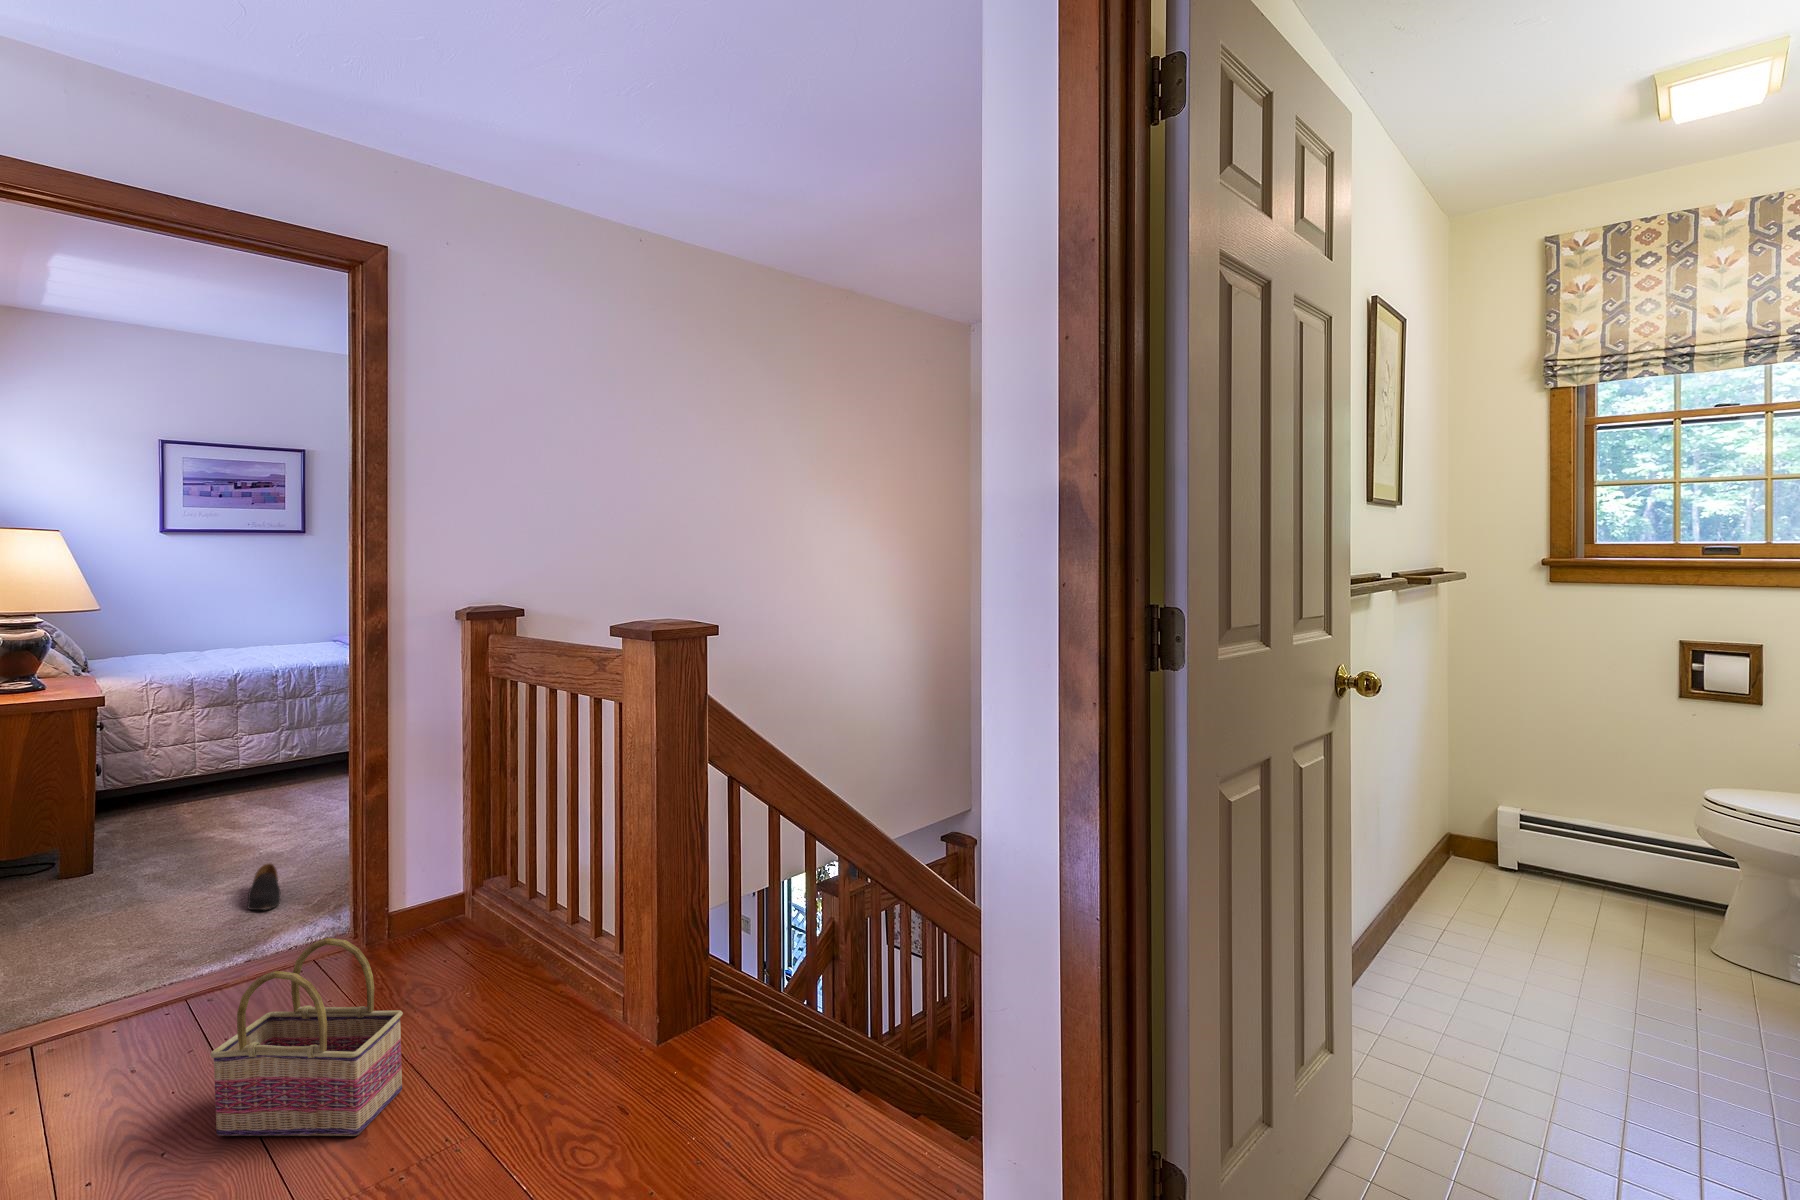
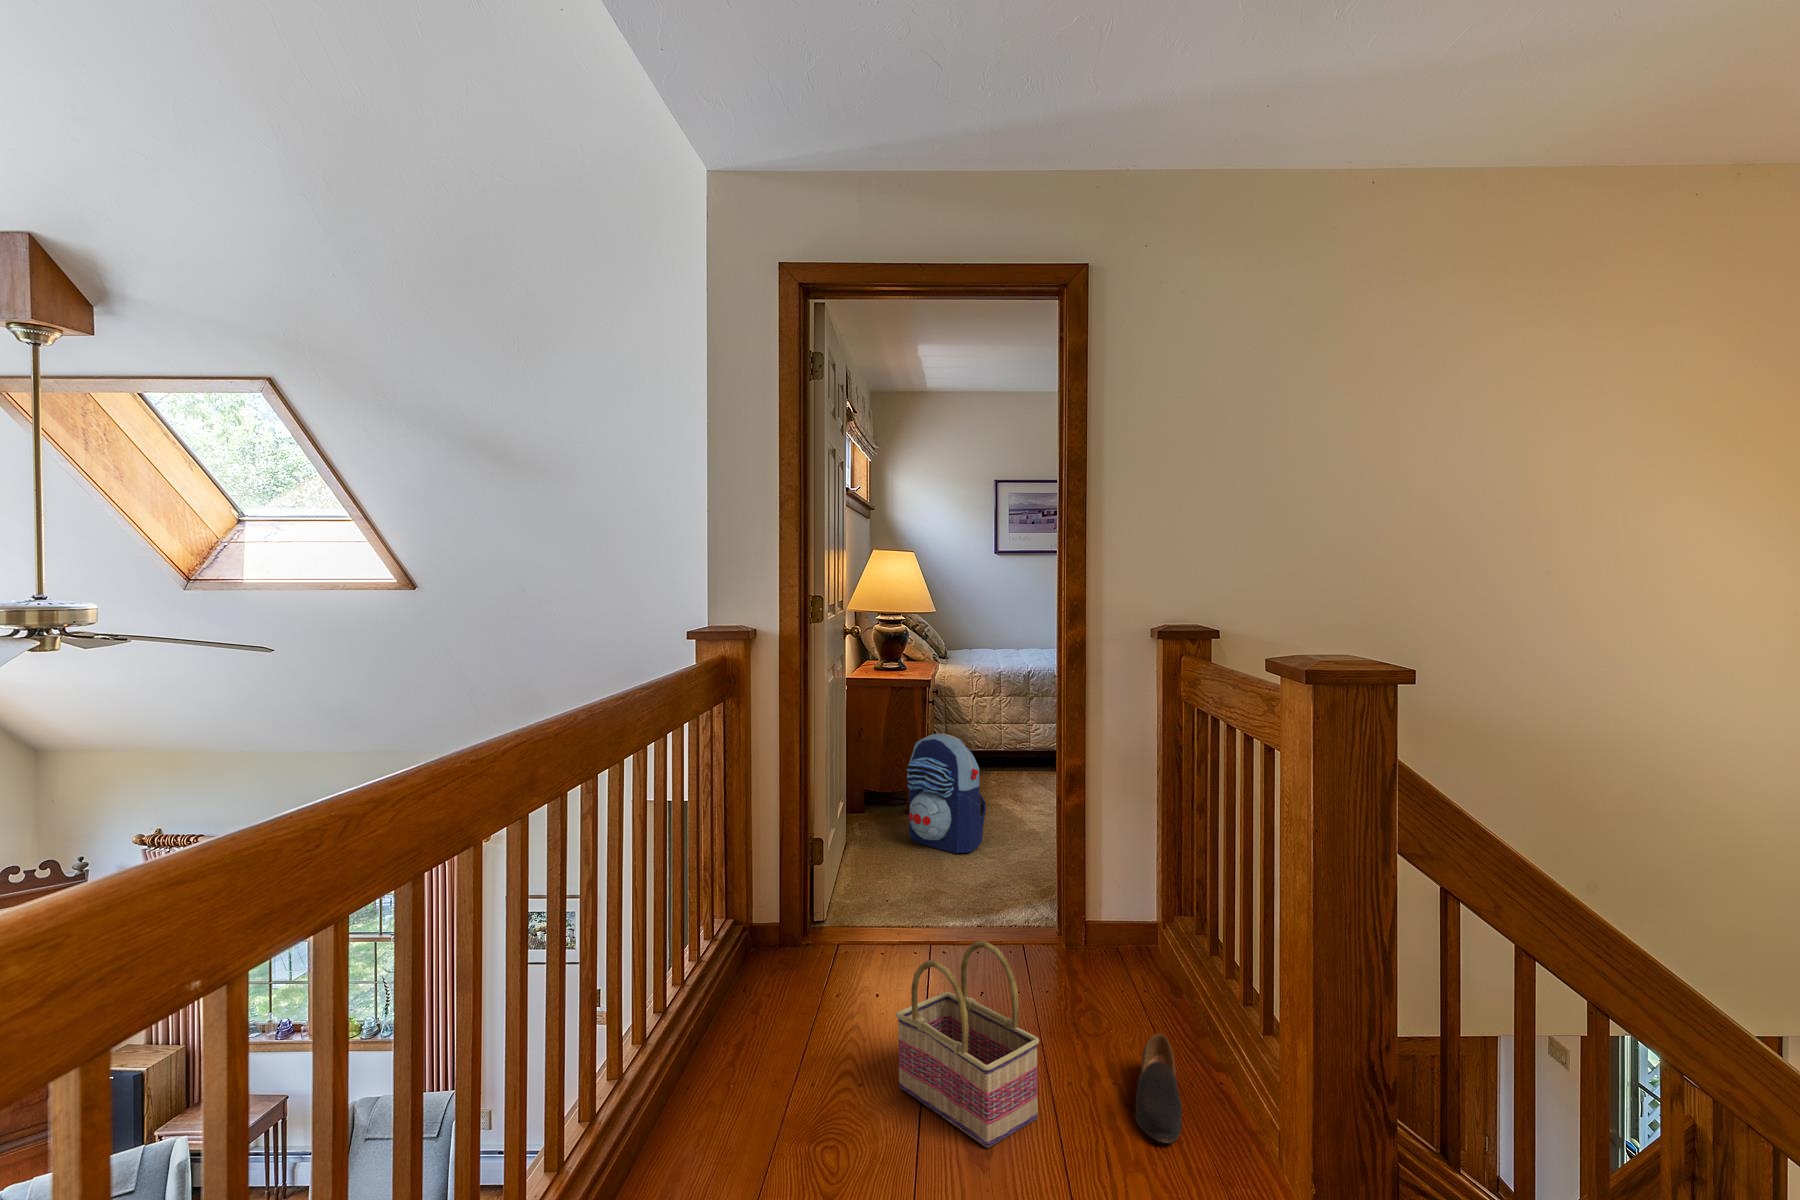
backpack: none [80,756,210,902] -> present [907,734,986,854]
shoe: present [248,863,280,910] -> present [1135,1034,1182,1143]

